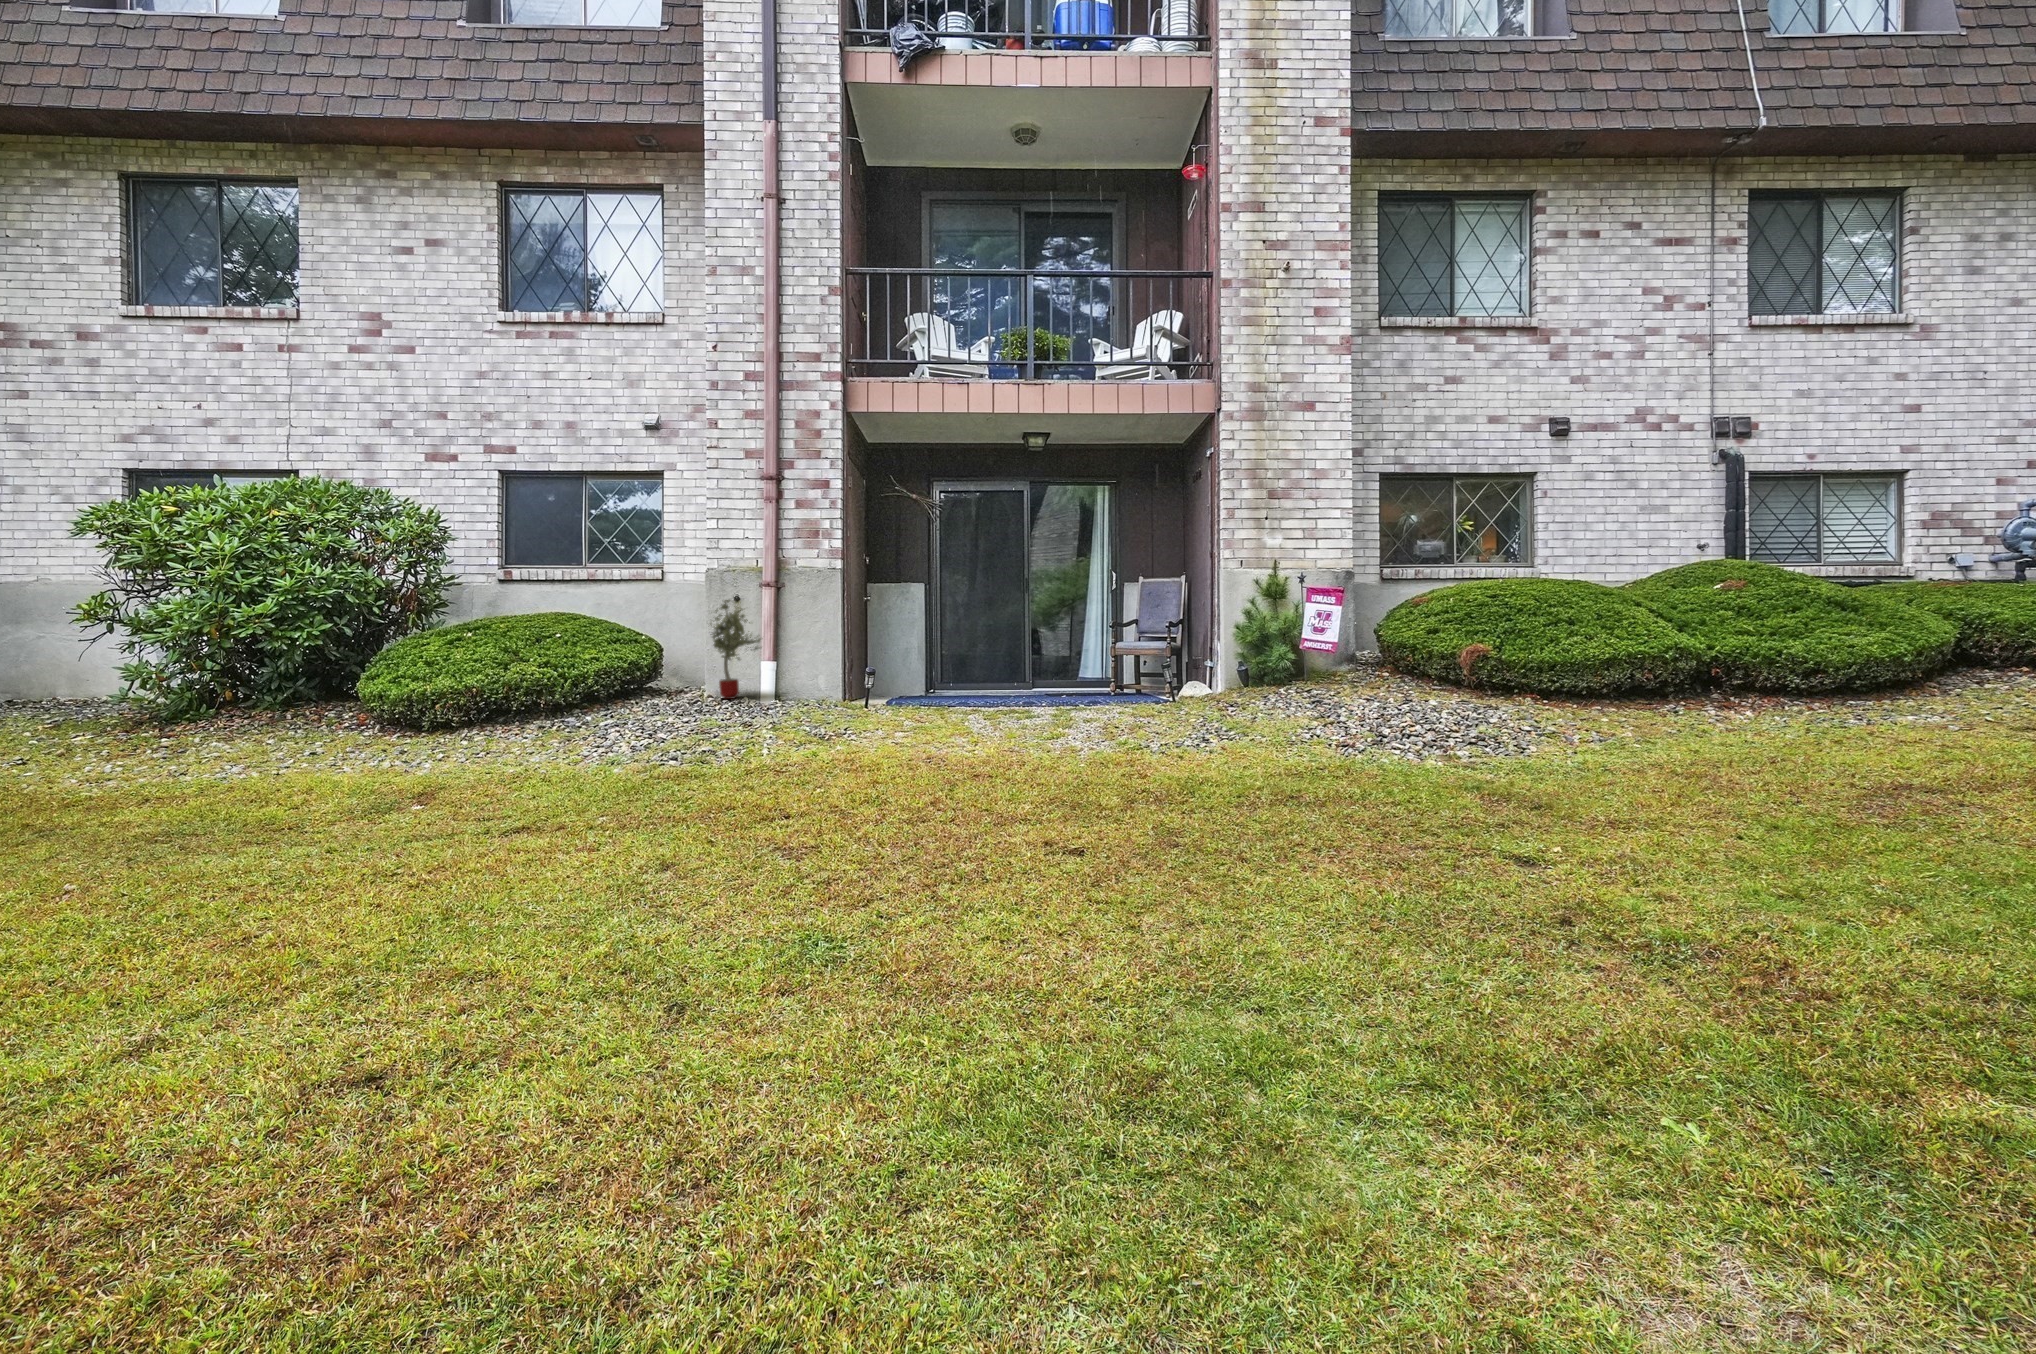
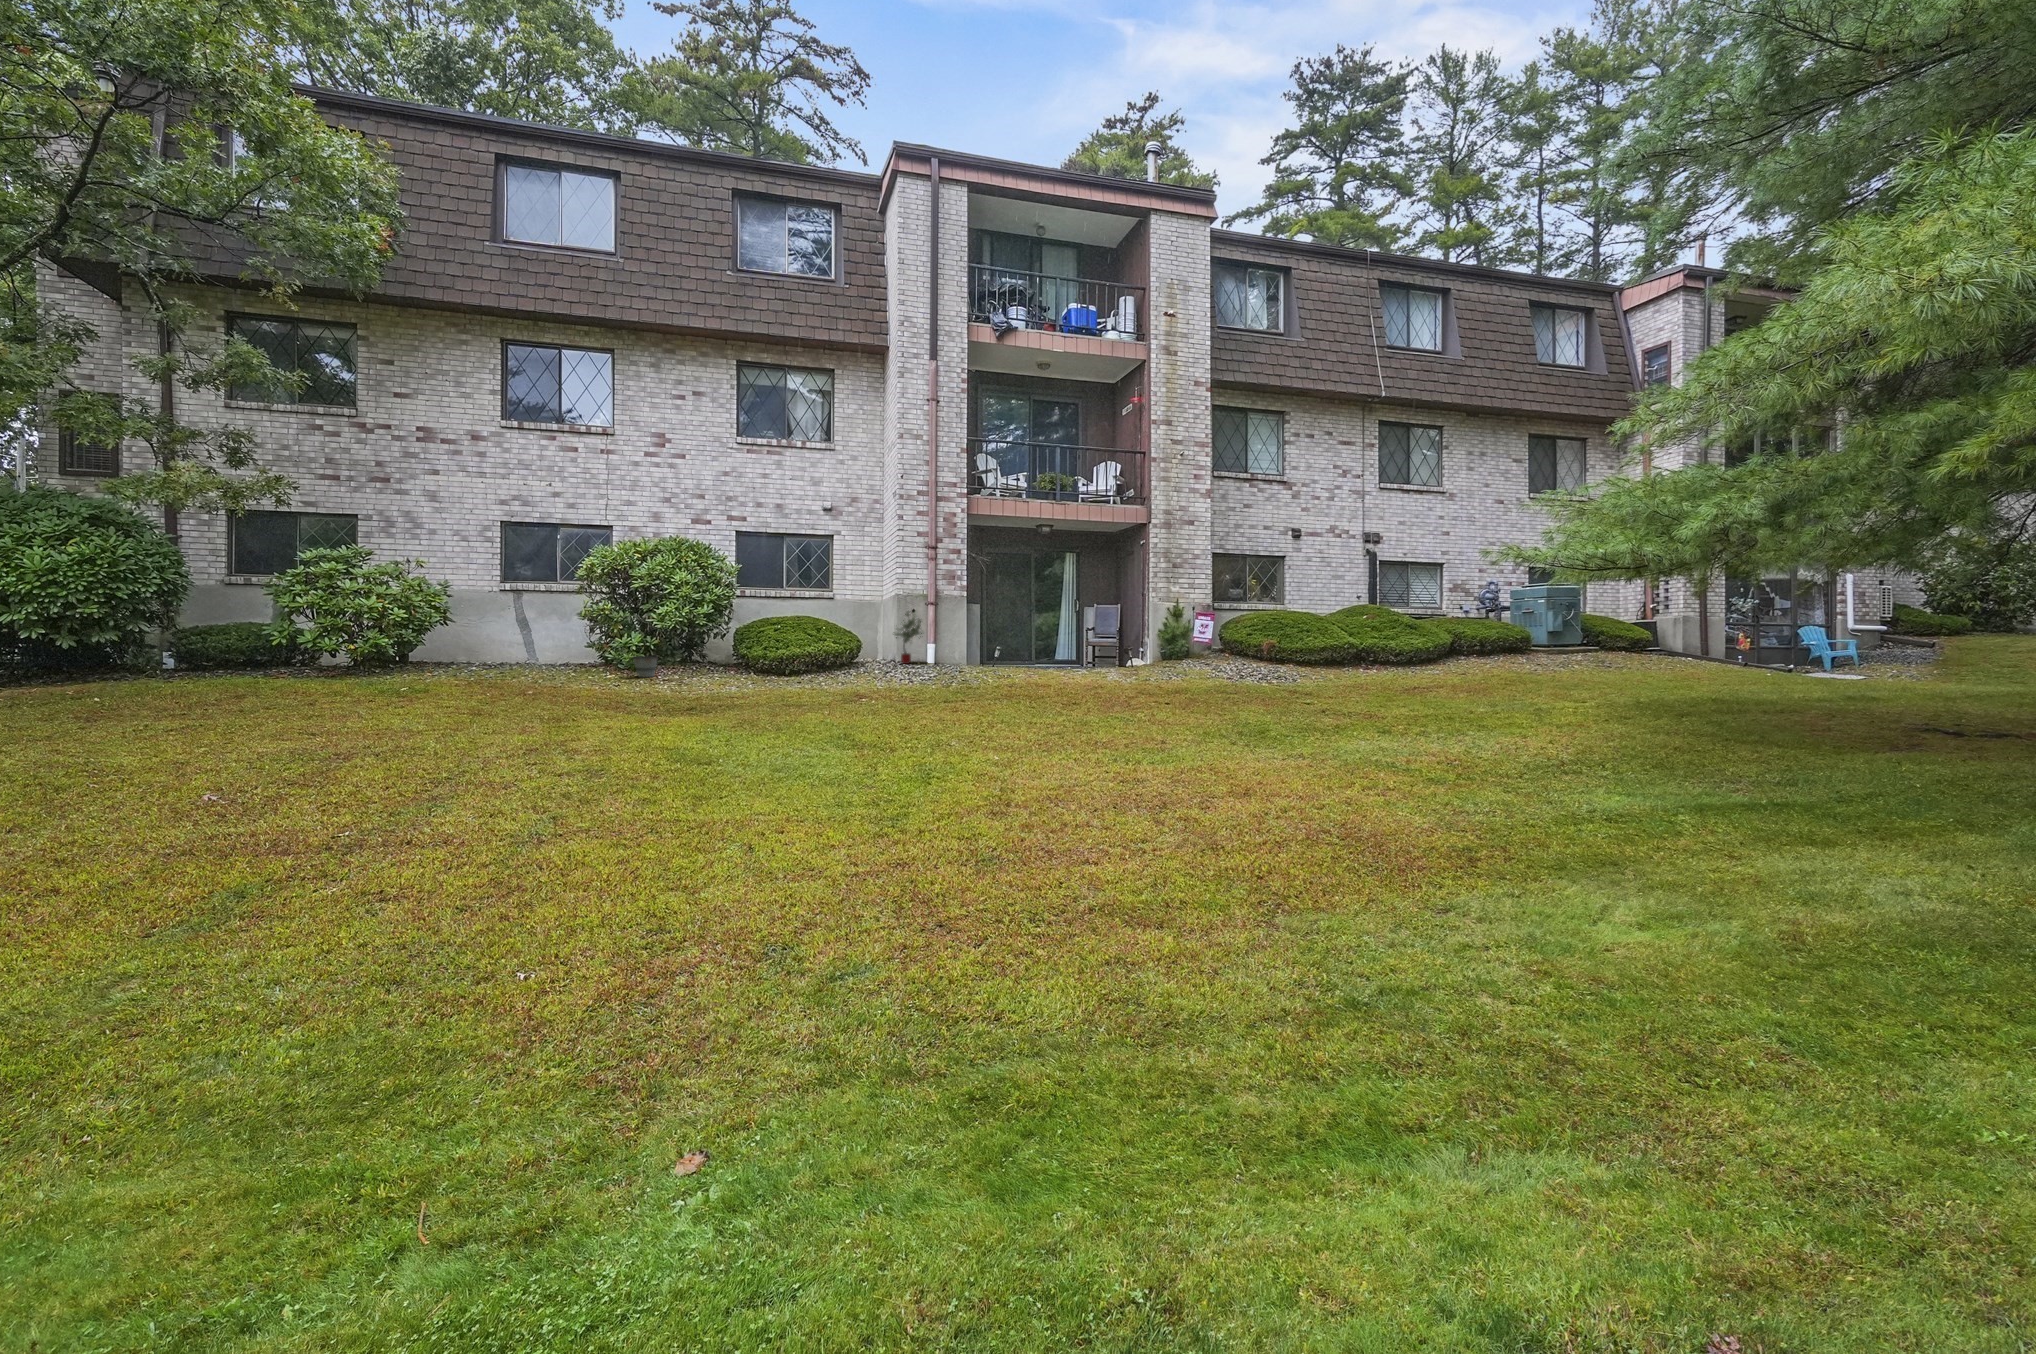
bucket: none [171,690,233,736] -> present [632,654,658,678]

